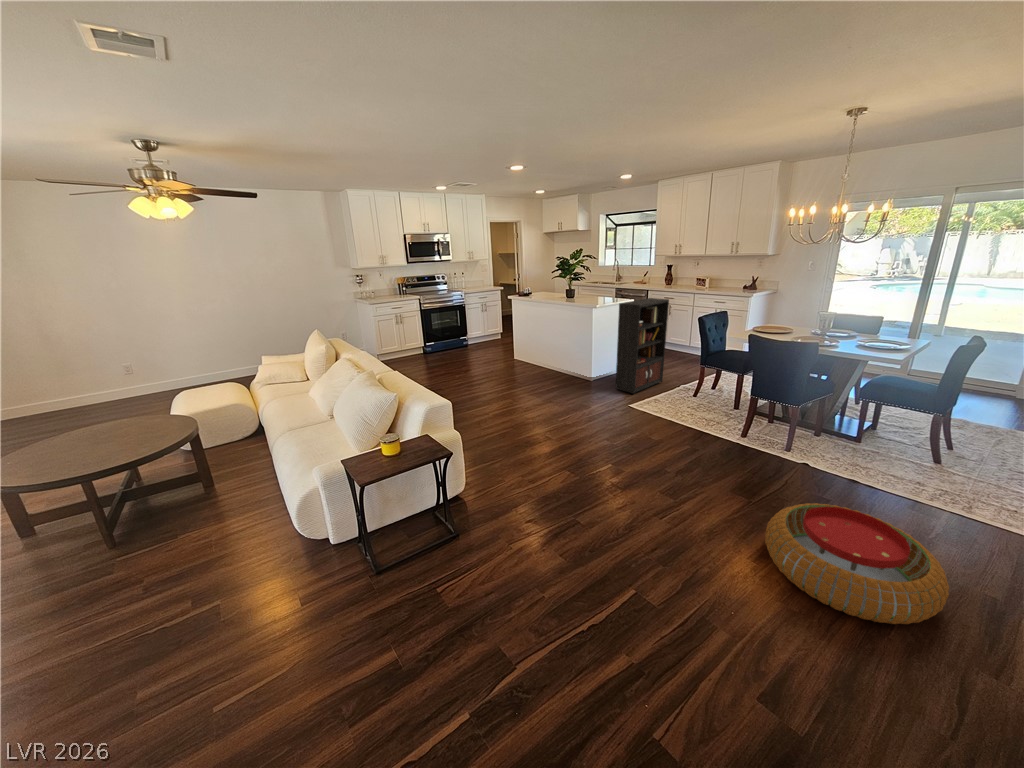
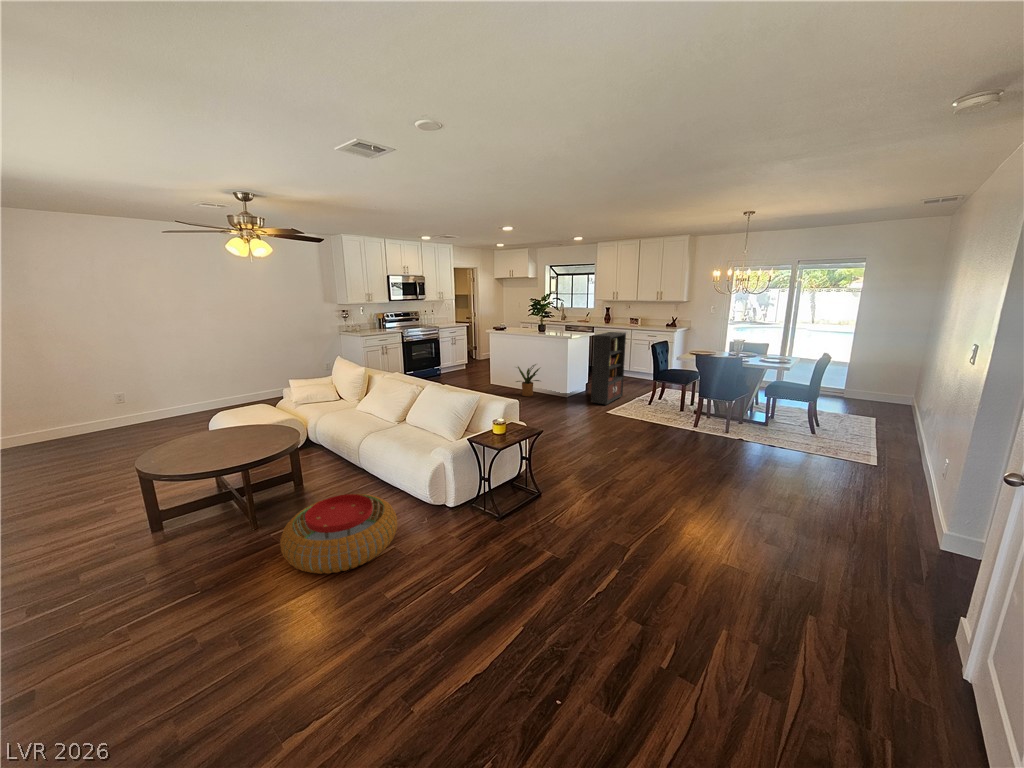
house plant: none [526,337,562,377] -> present [516,364,540,397]
pouf: present [765,503,949,624] -> present [280,494,397,574]

